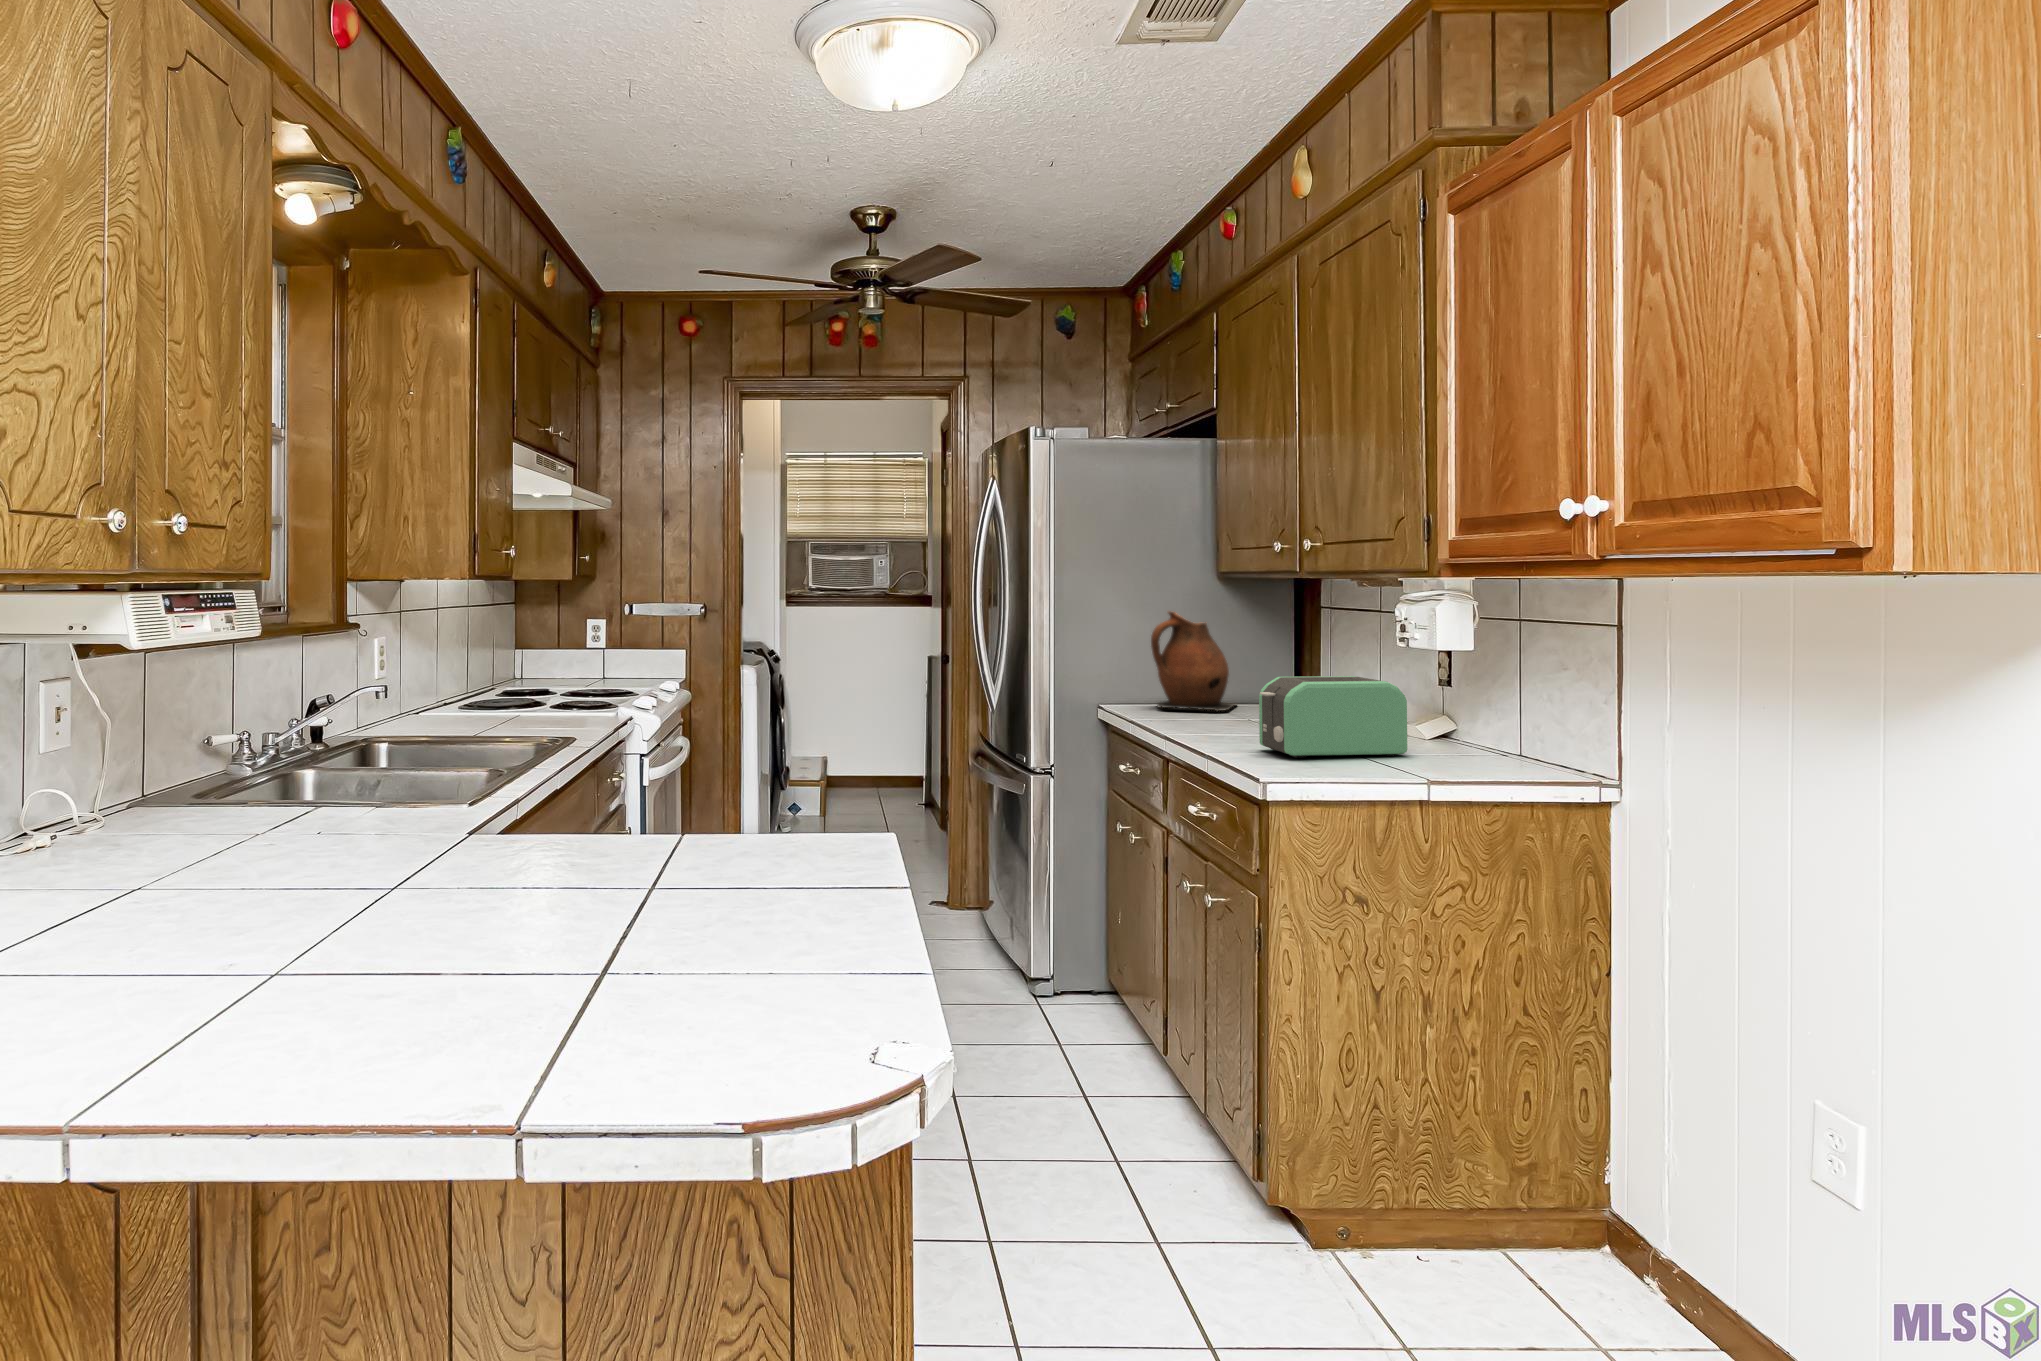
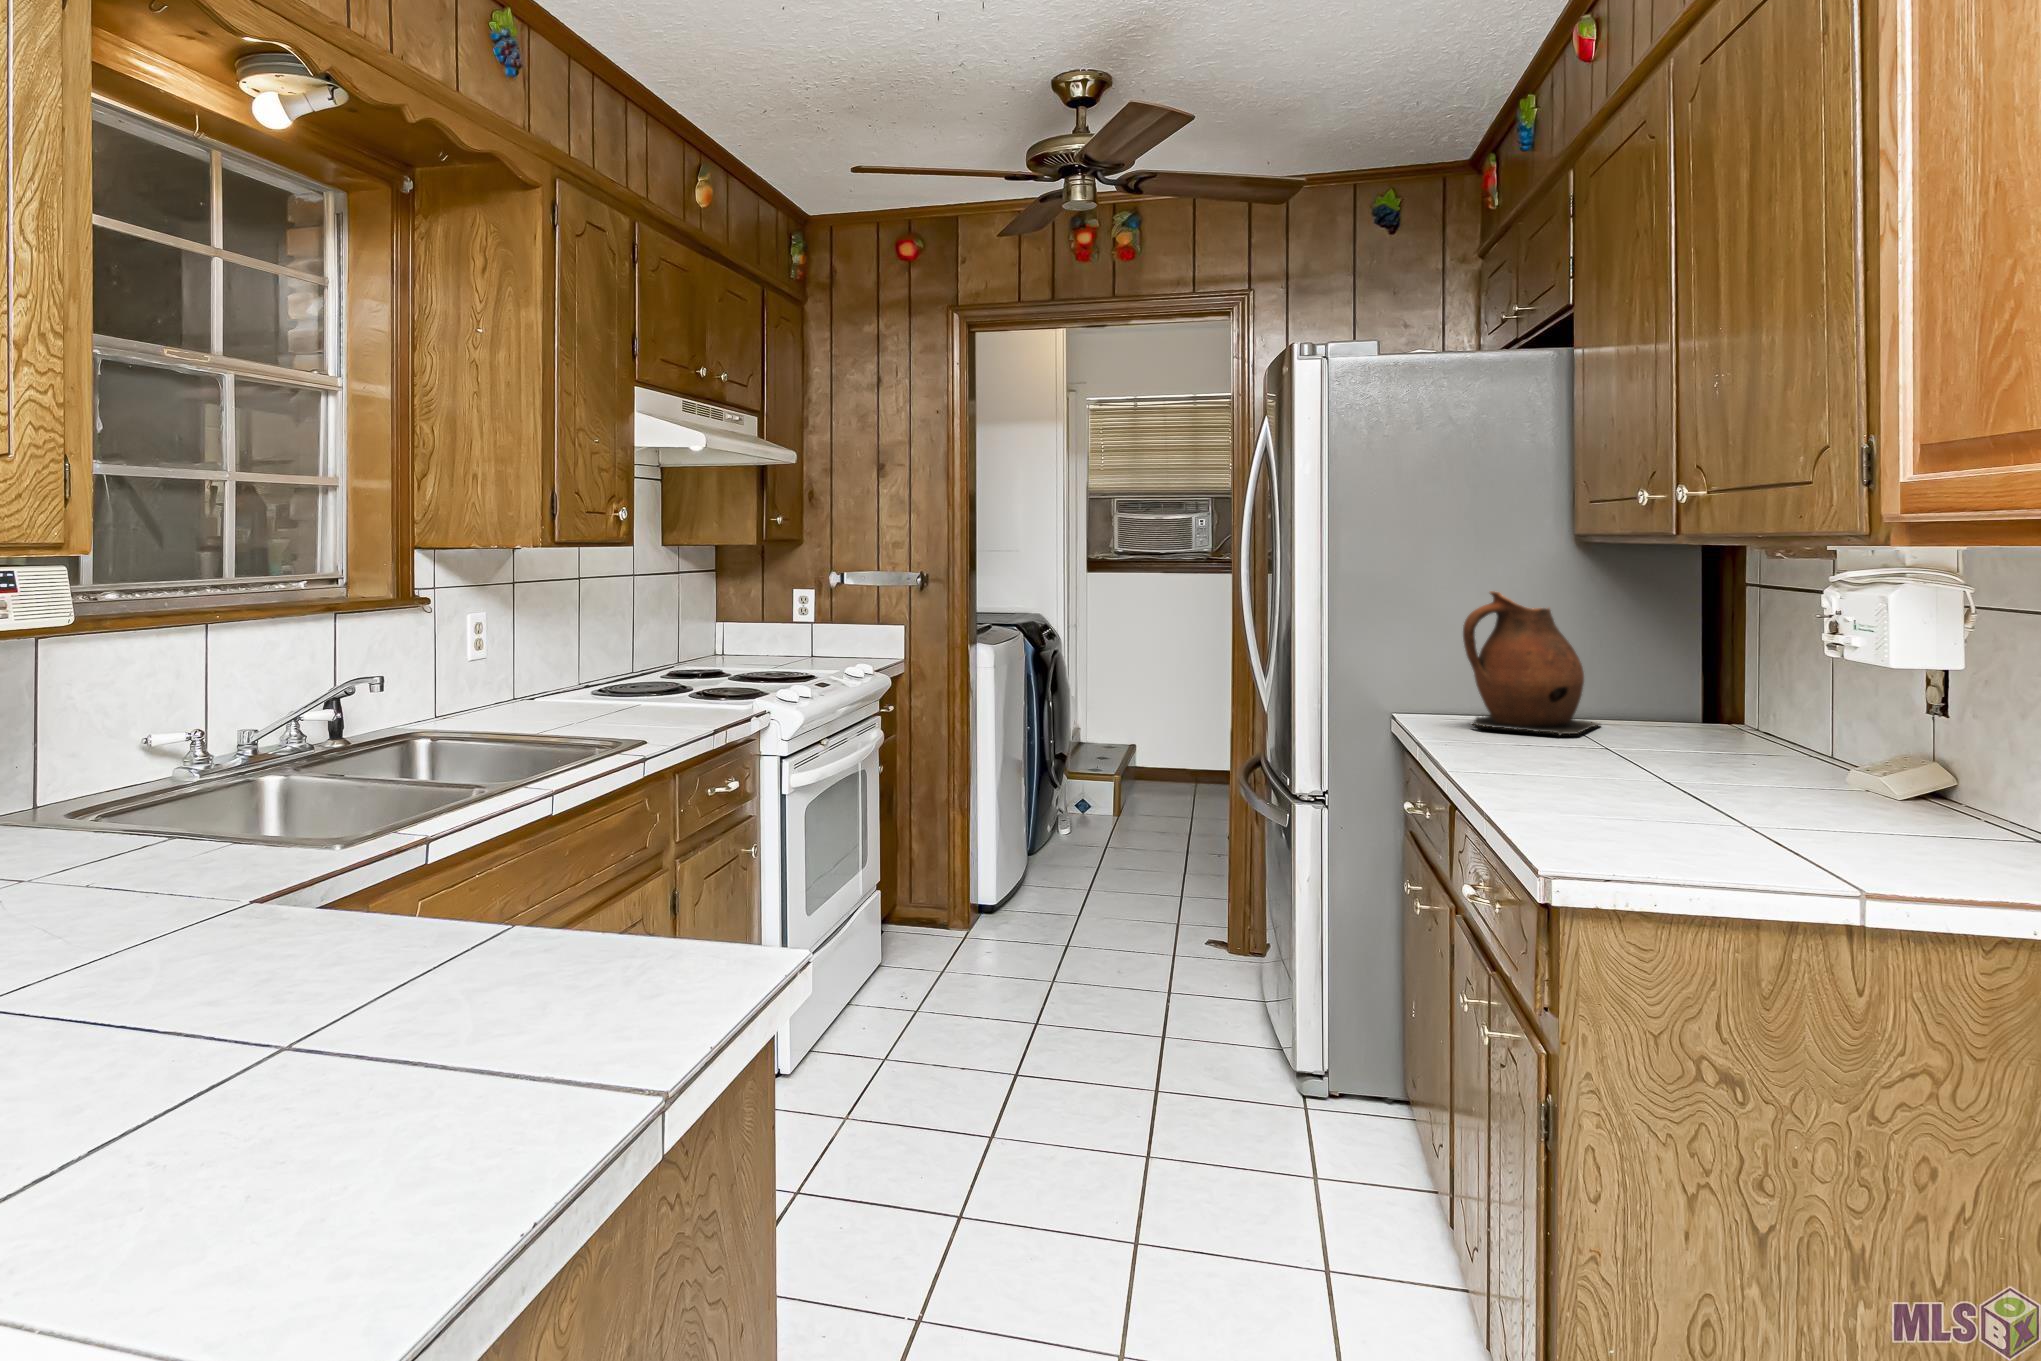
toaster: present [1259,676,1407,758] -> none [1581,698,1846,835]

